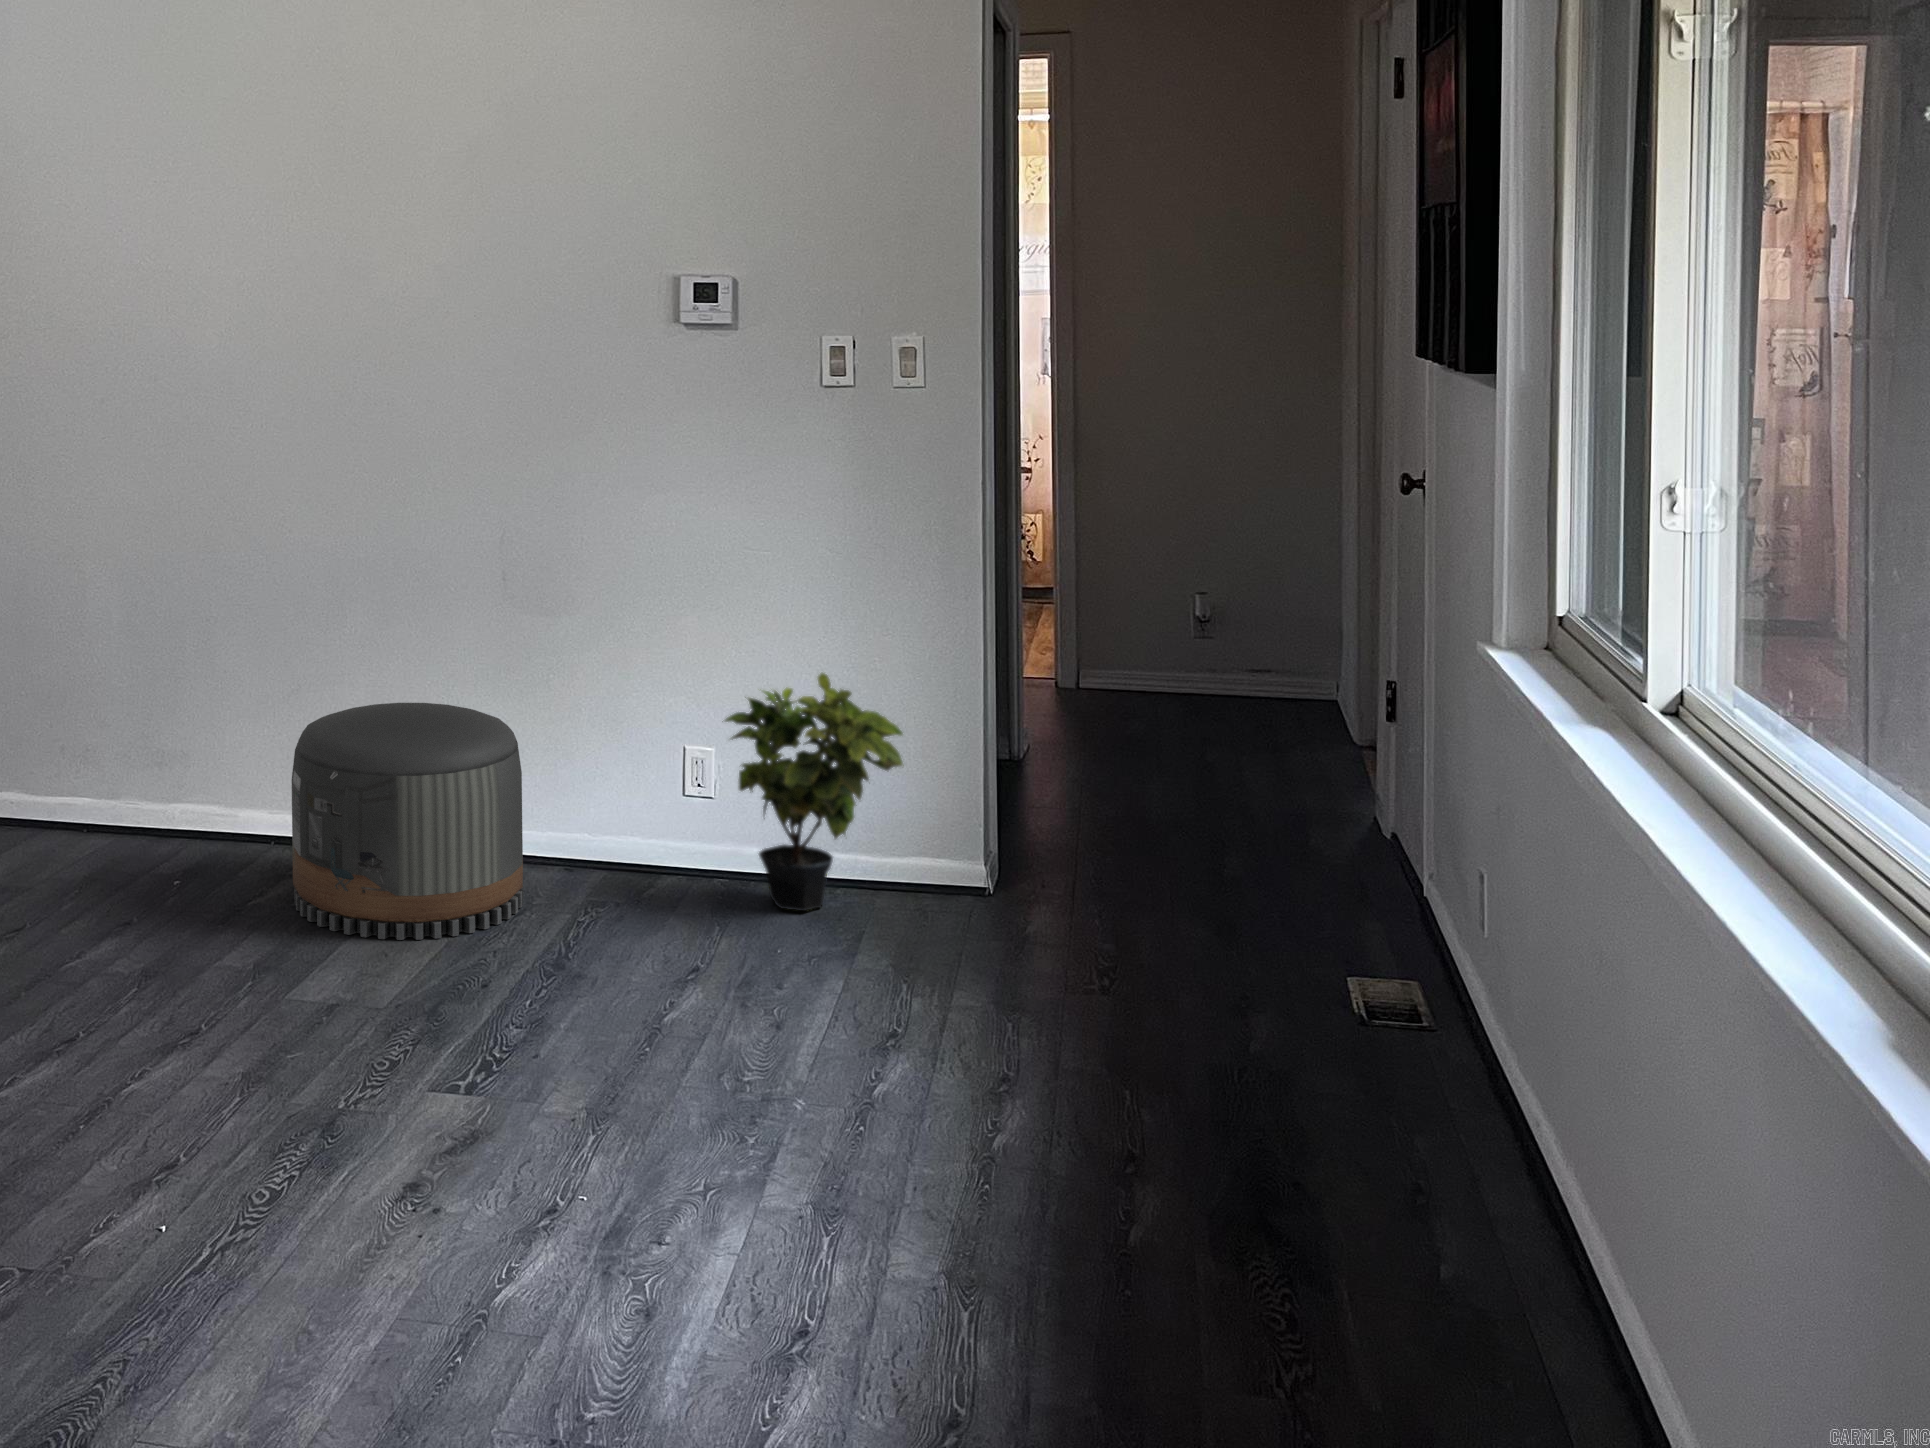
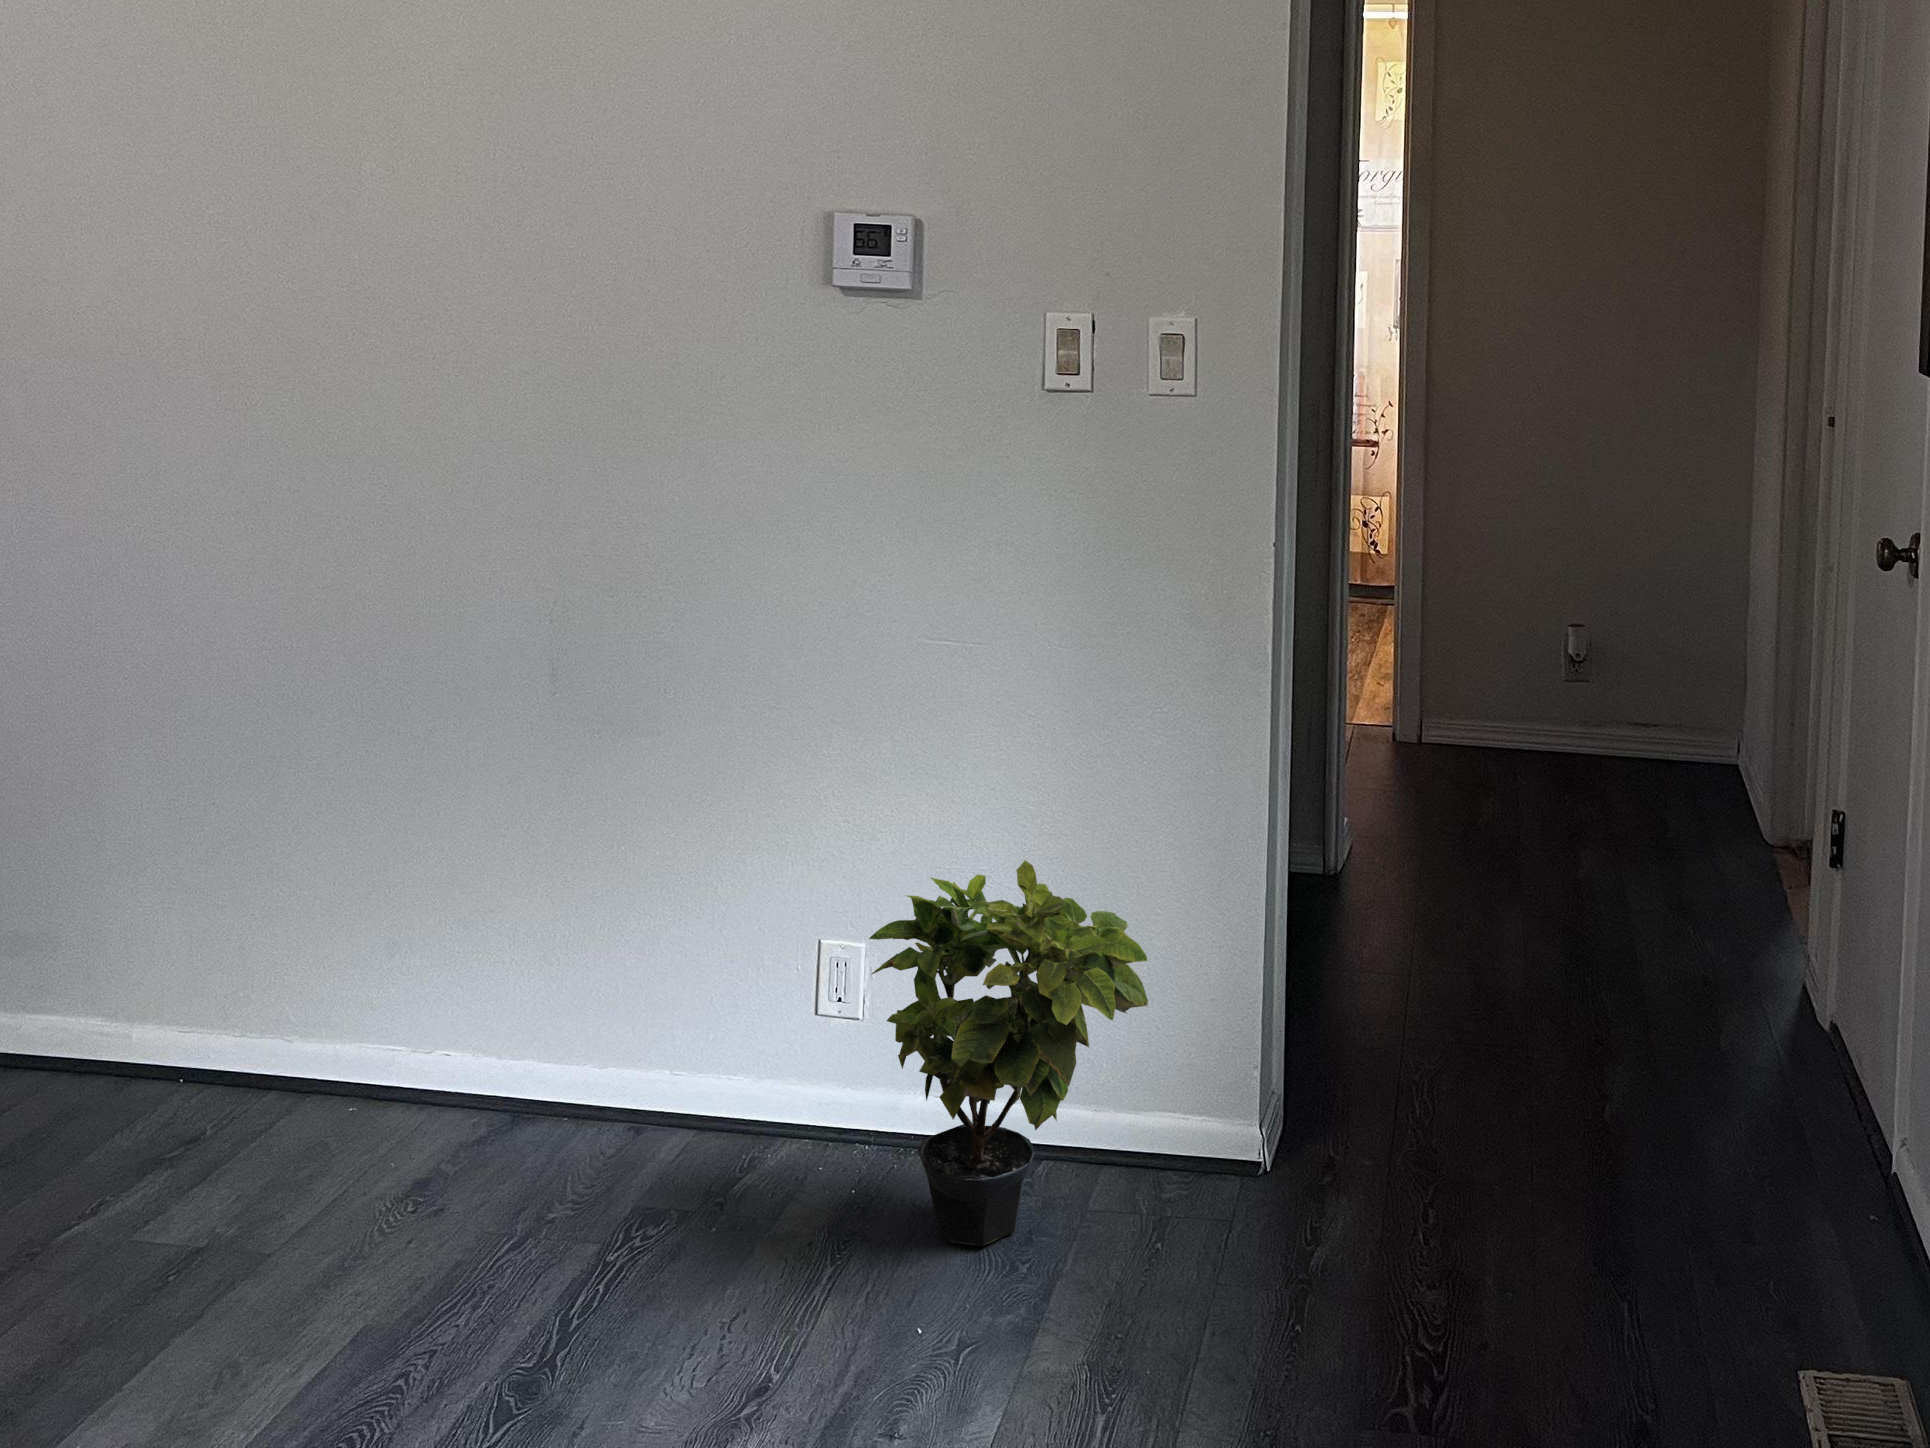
pouf: present [292,703,523,940] -> none [113,912,535,1372]

